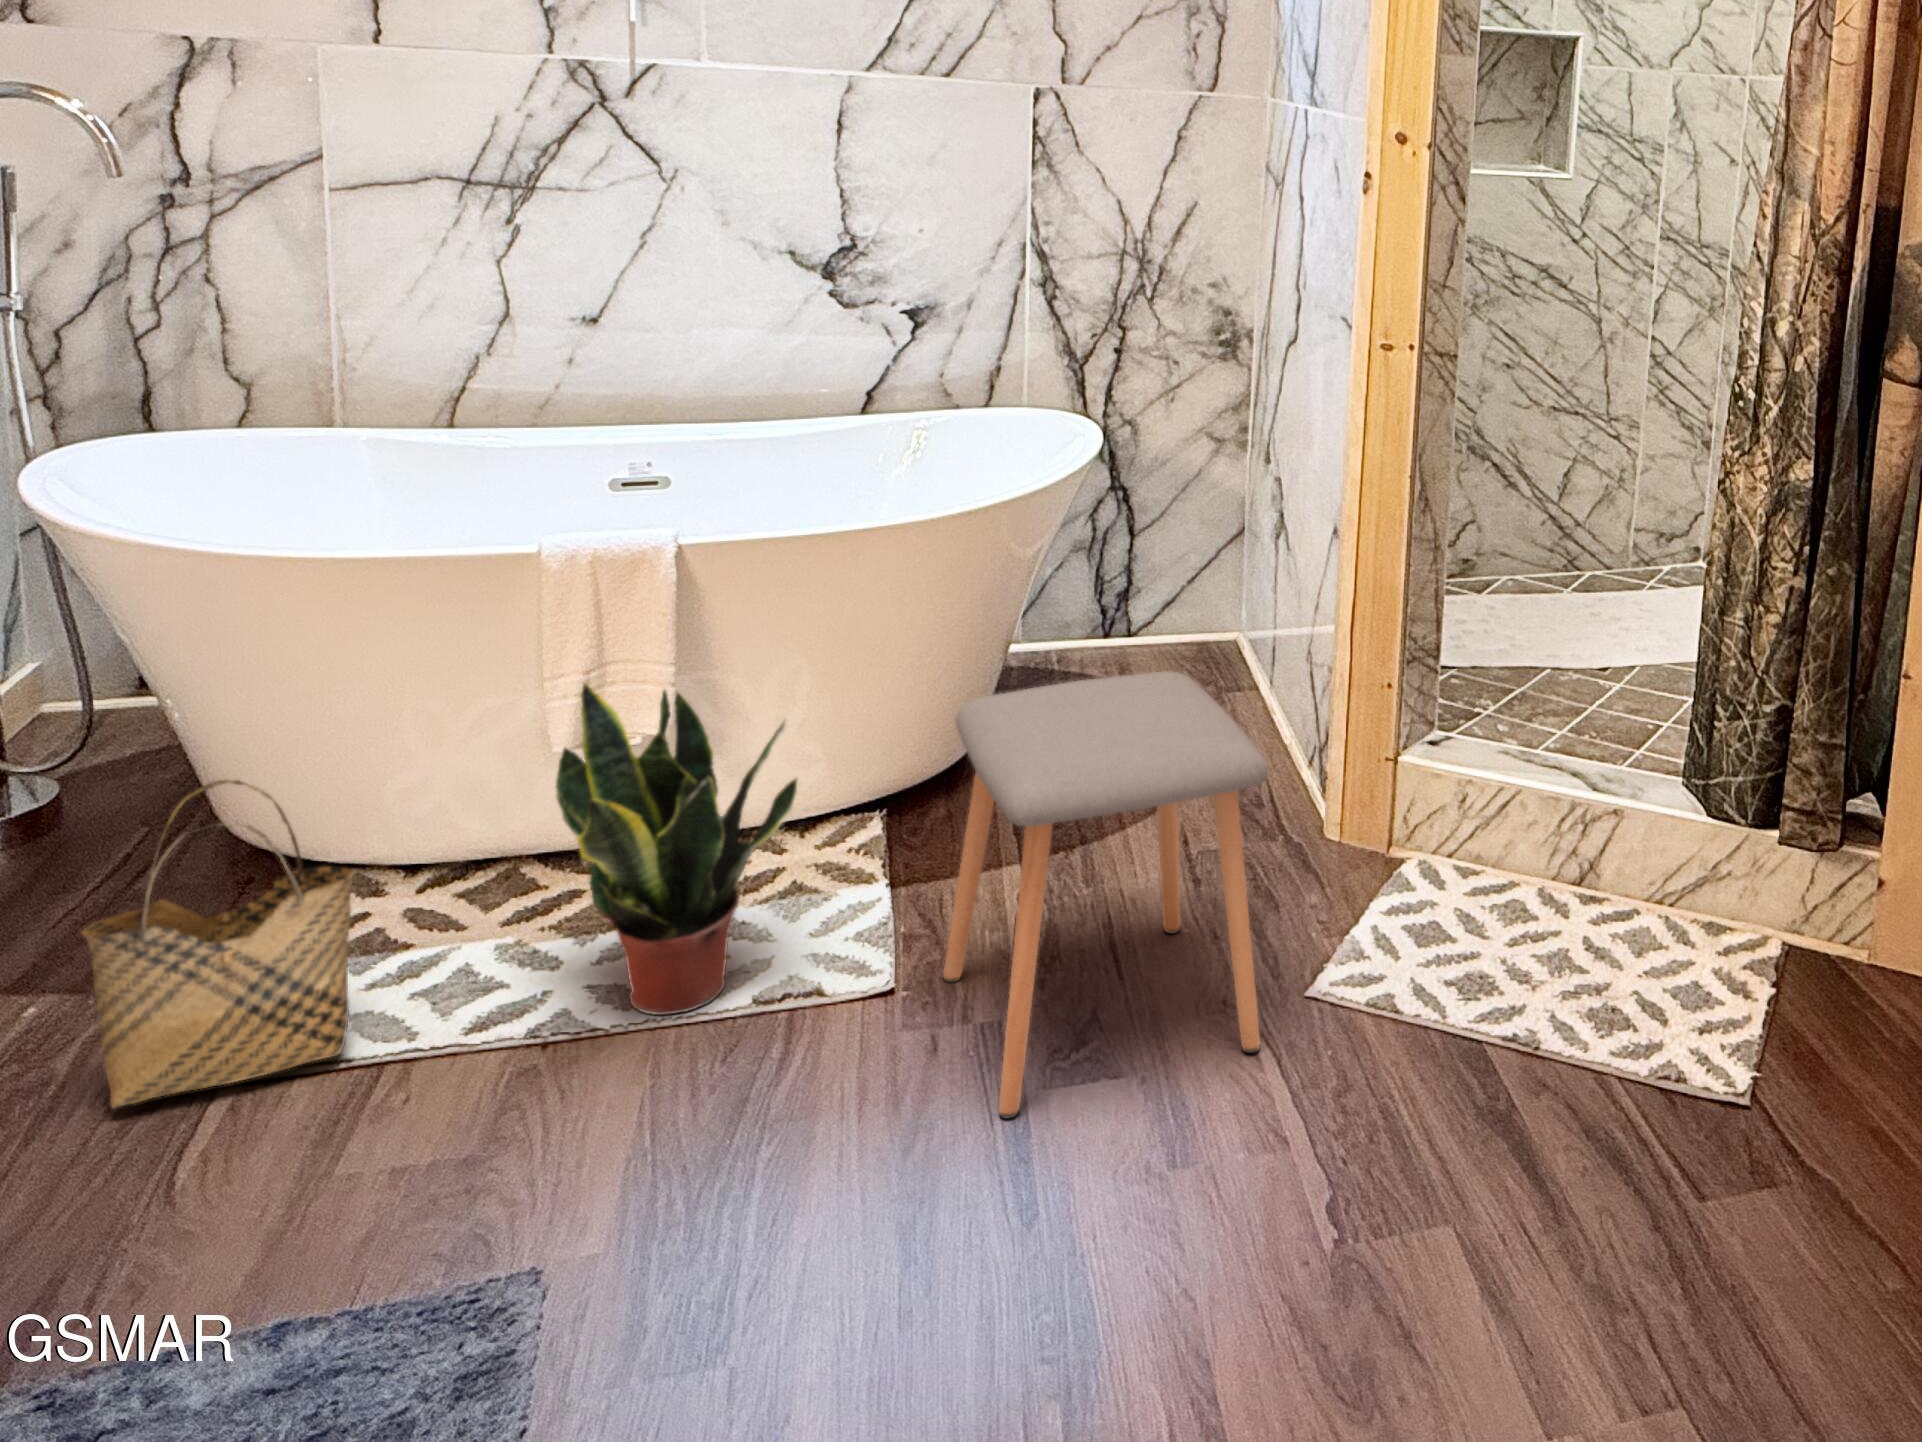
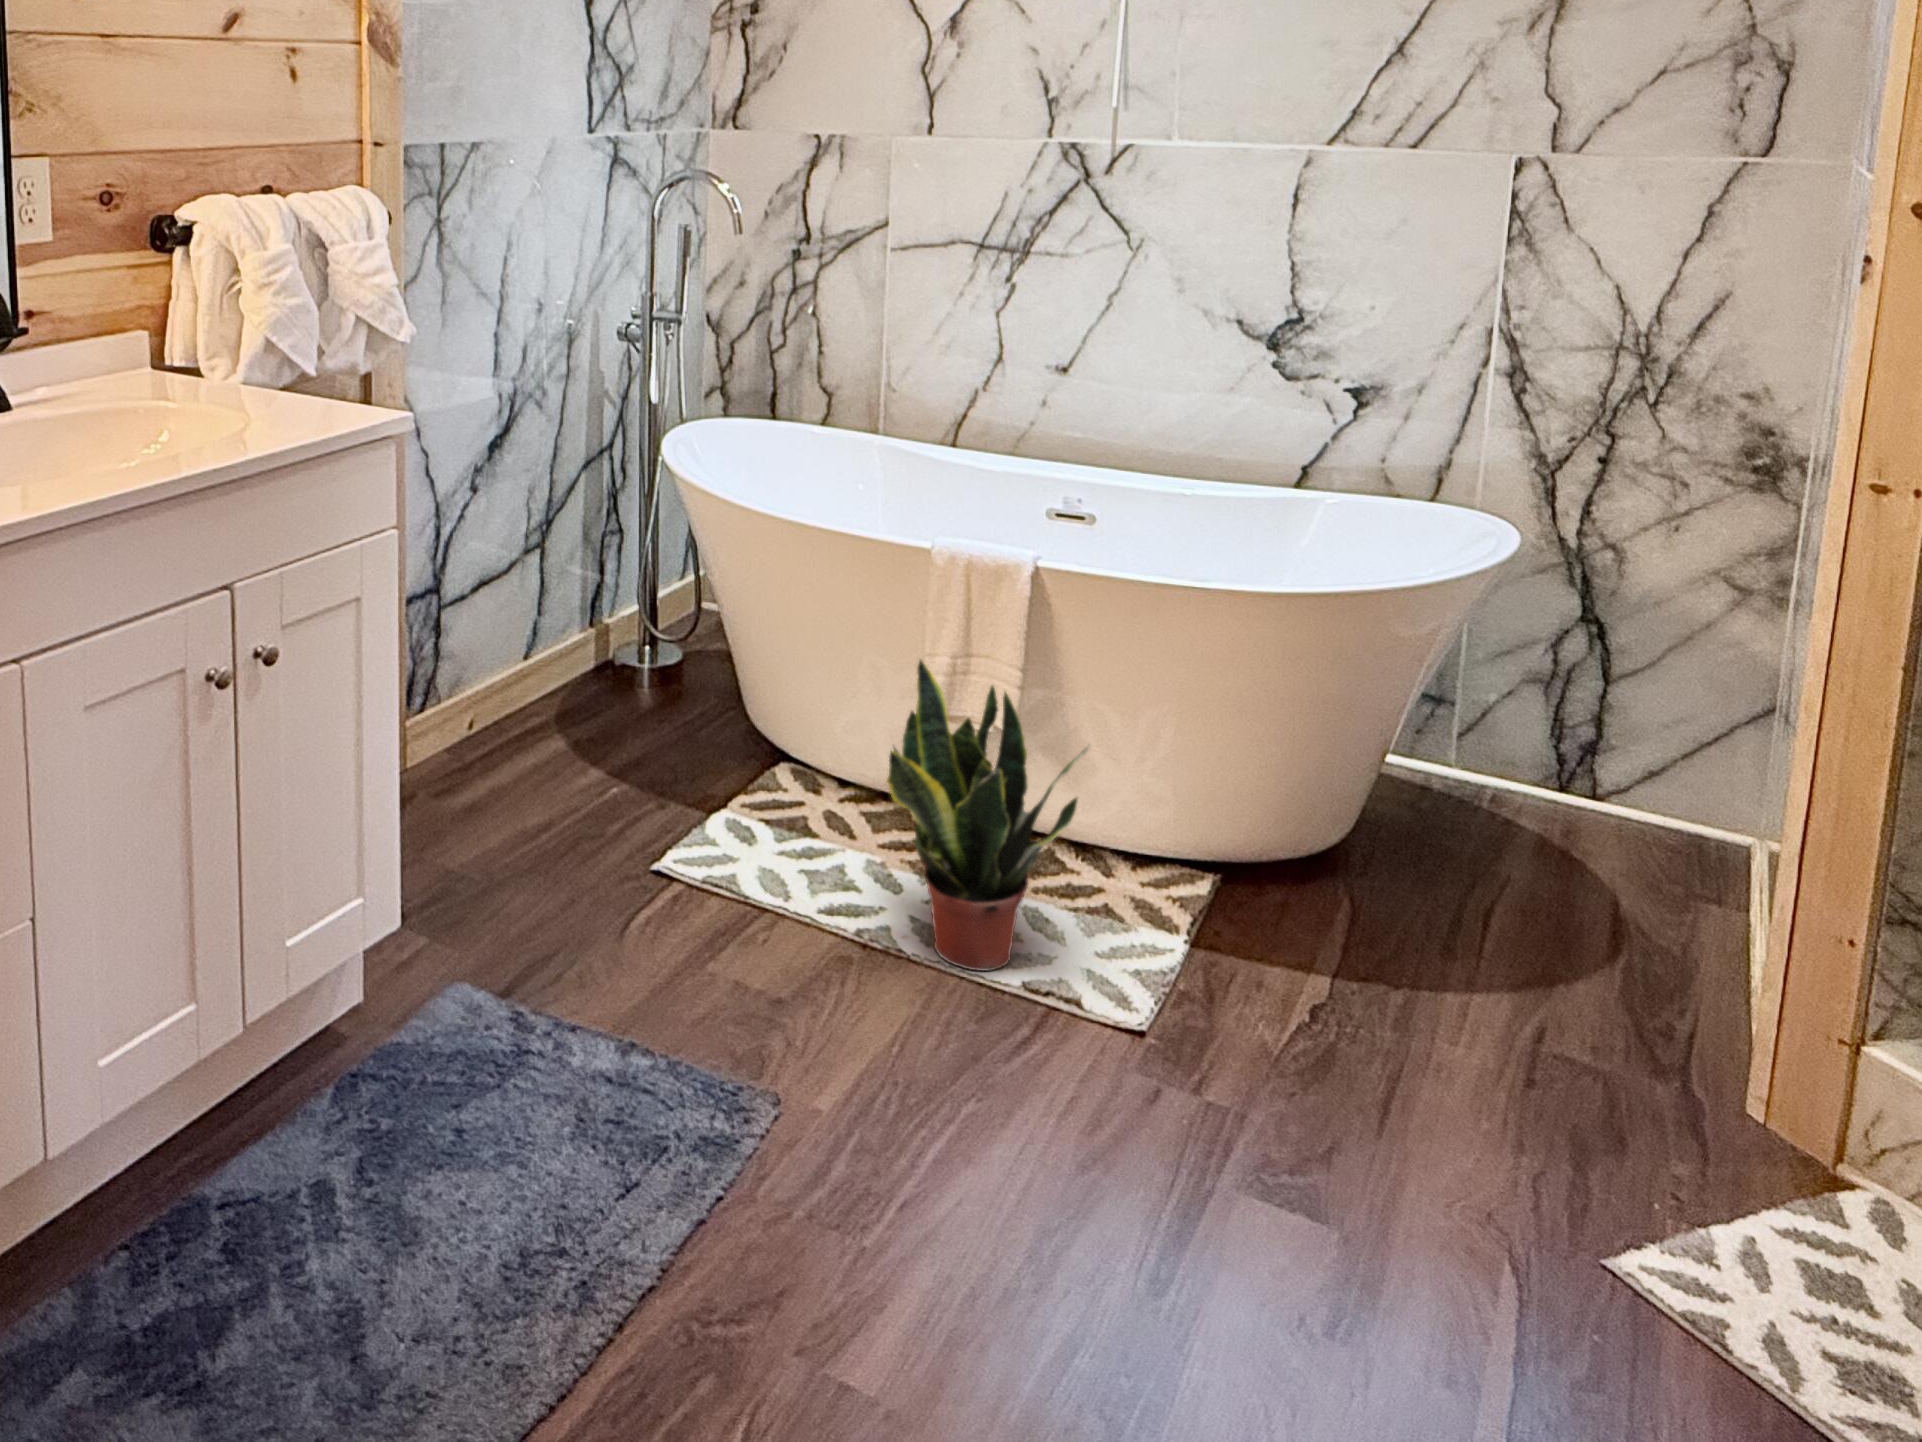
stool: present [943,671,1268,1119] -> none [1176,774,1533,1286]
woven basket: present [82,780,354,1108] -> none [612,663,766,890]

